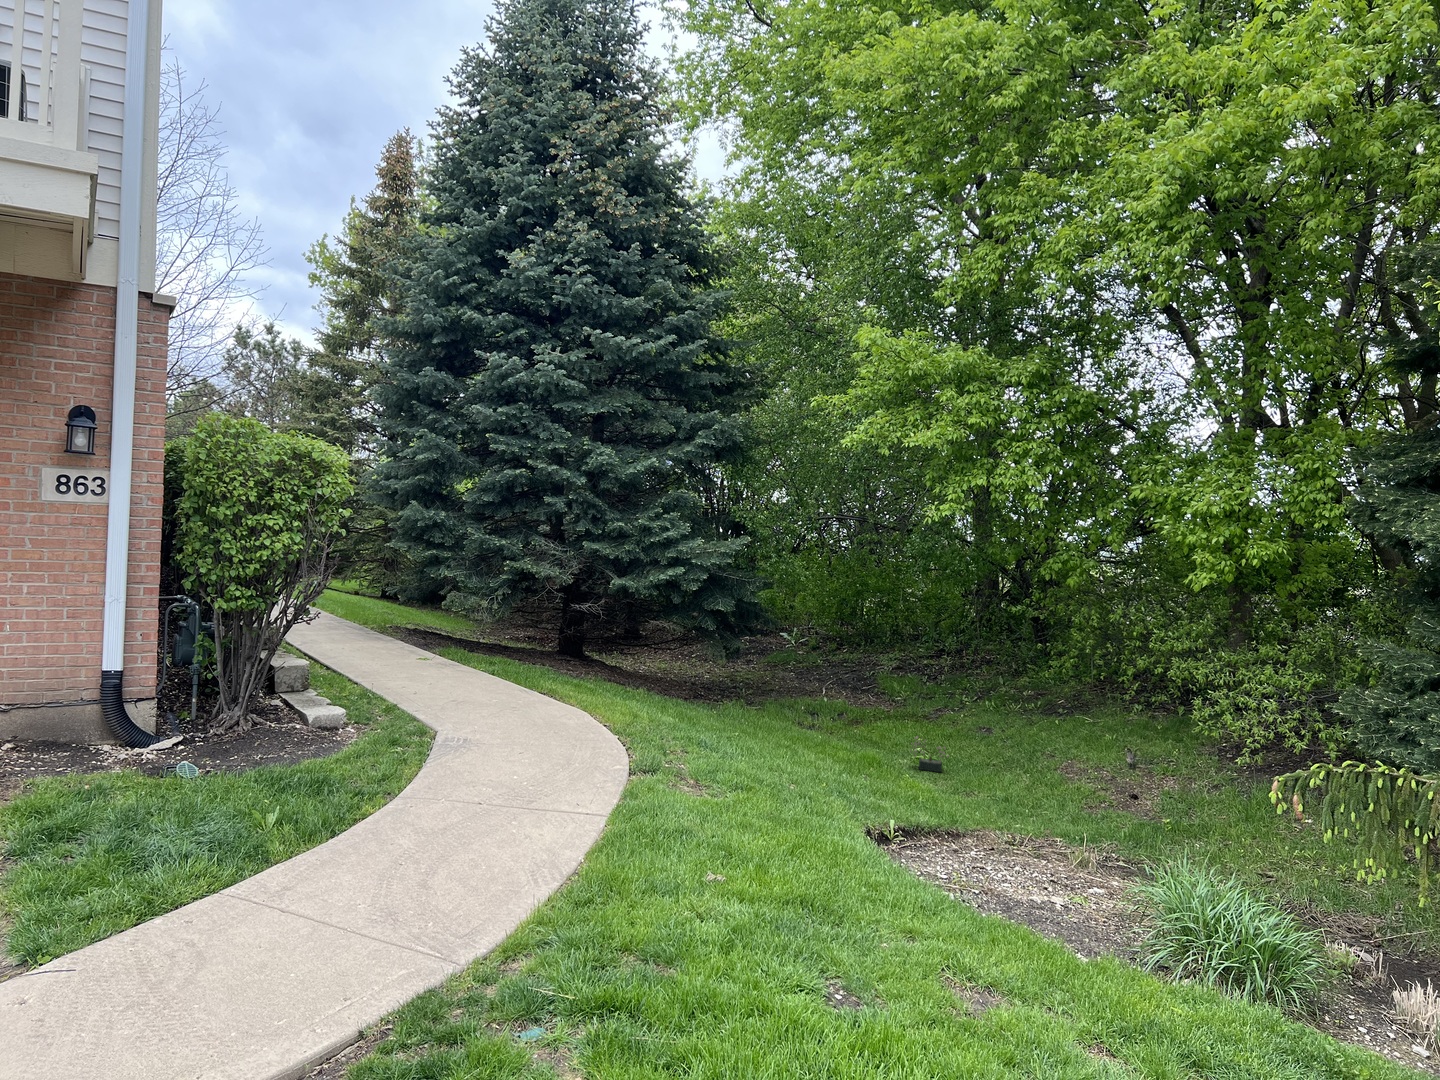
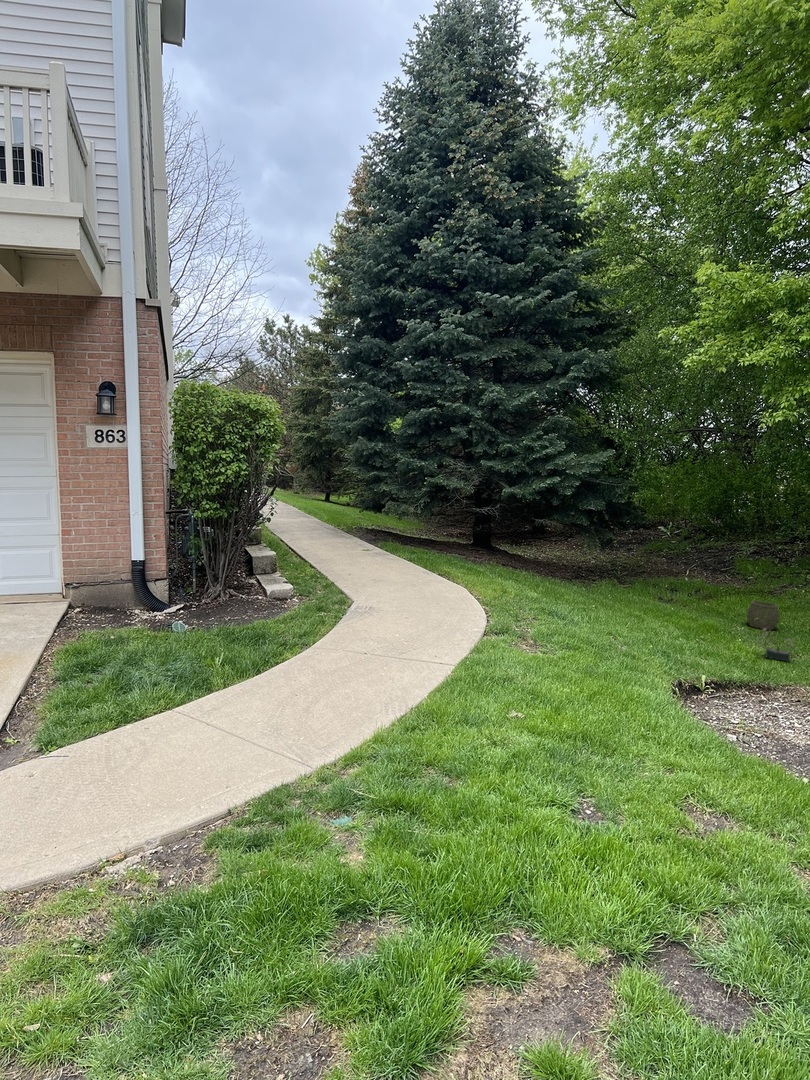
woven basket: none [896,708,929,741] -> present [747,601,780,630]

